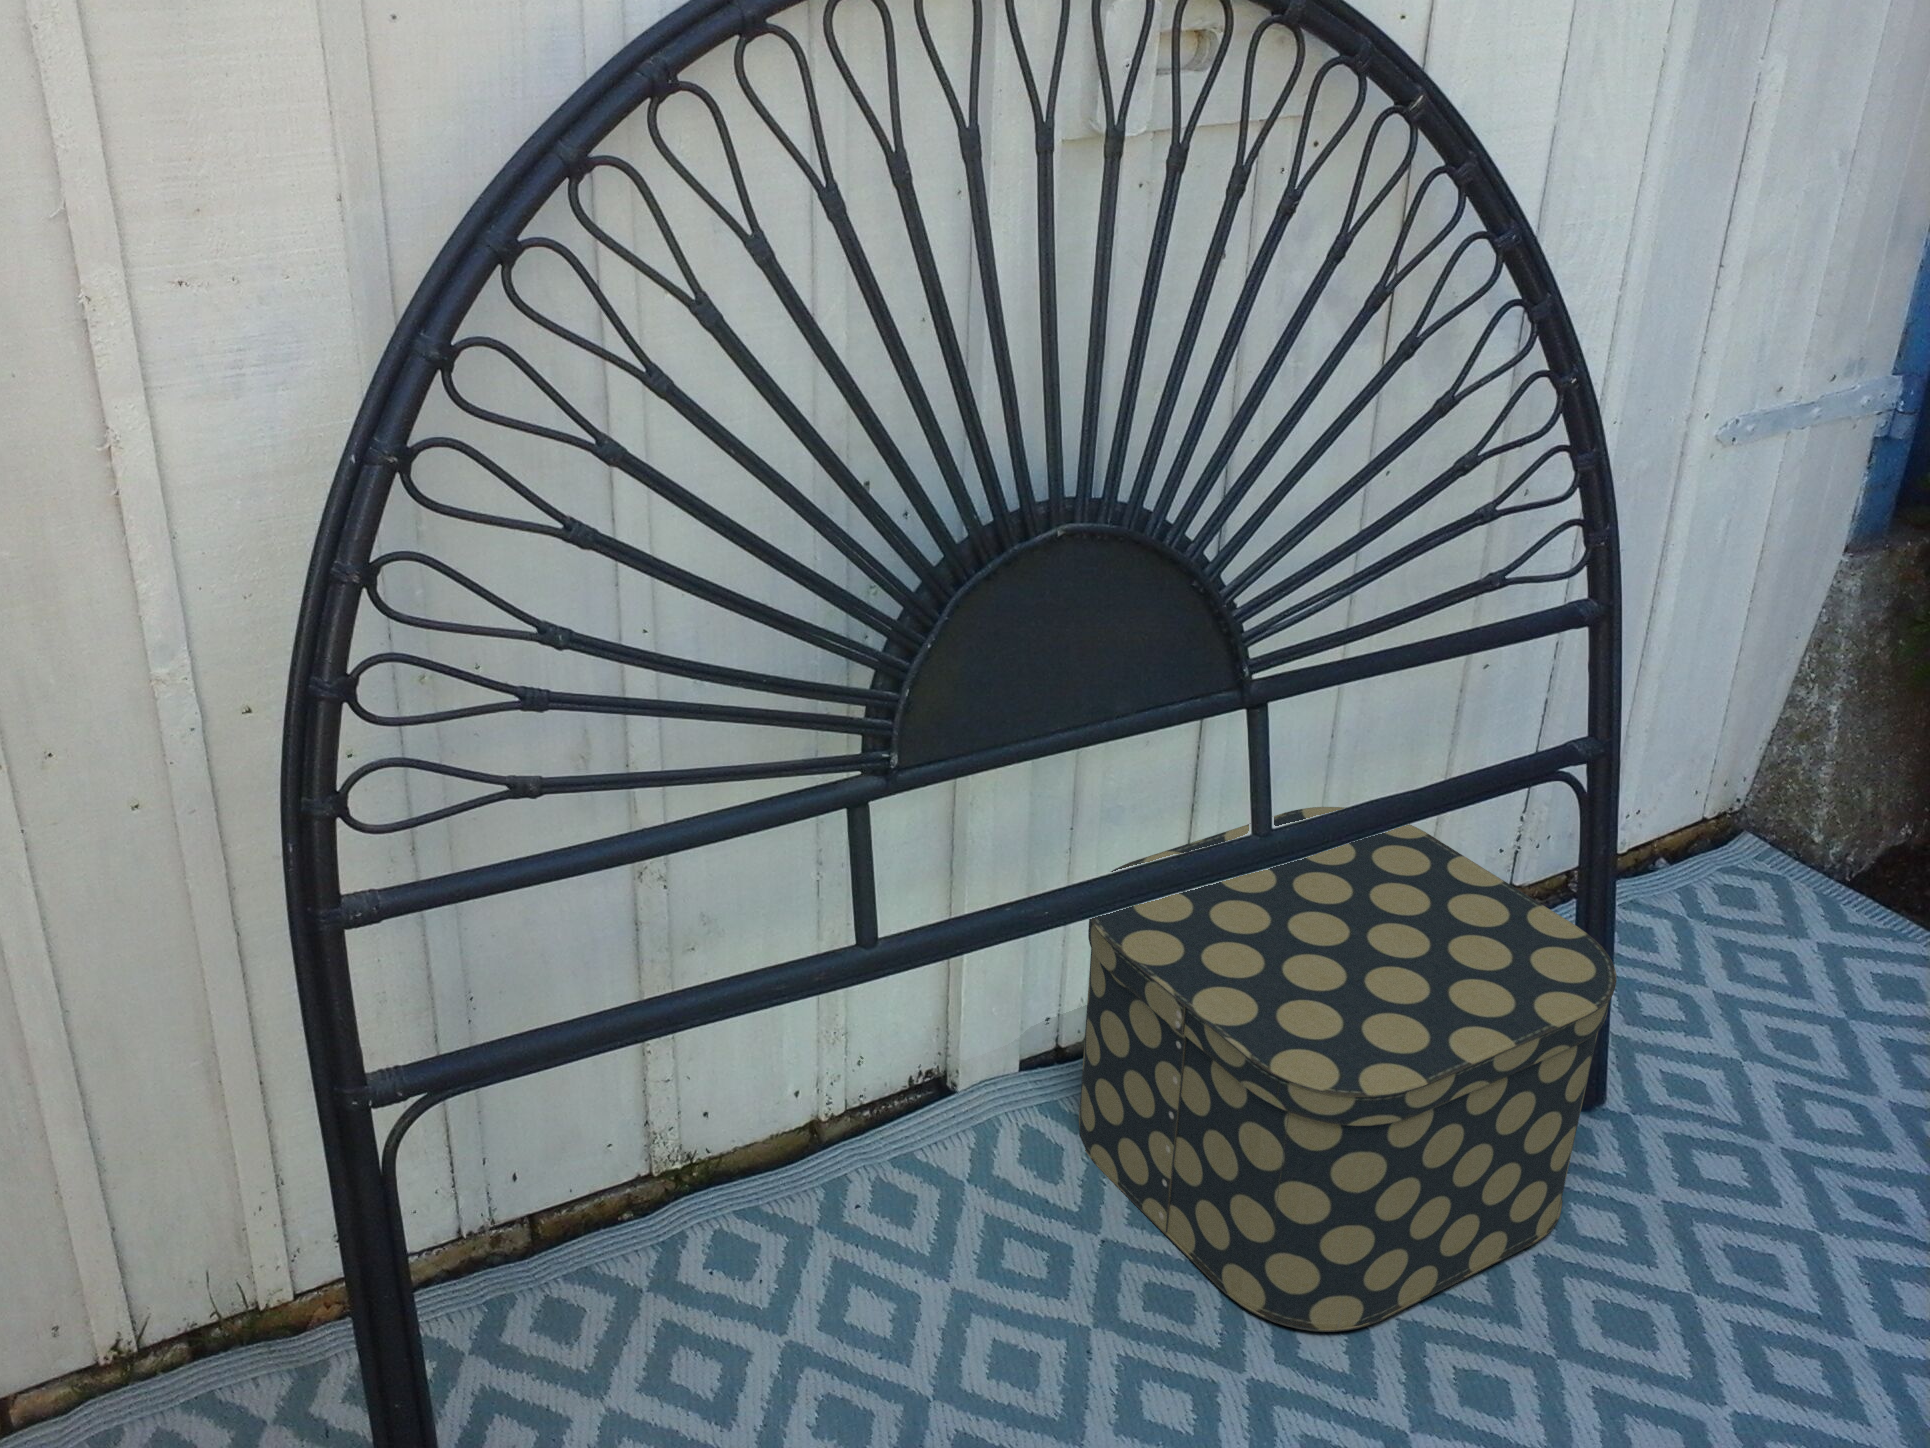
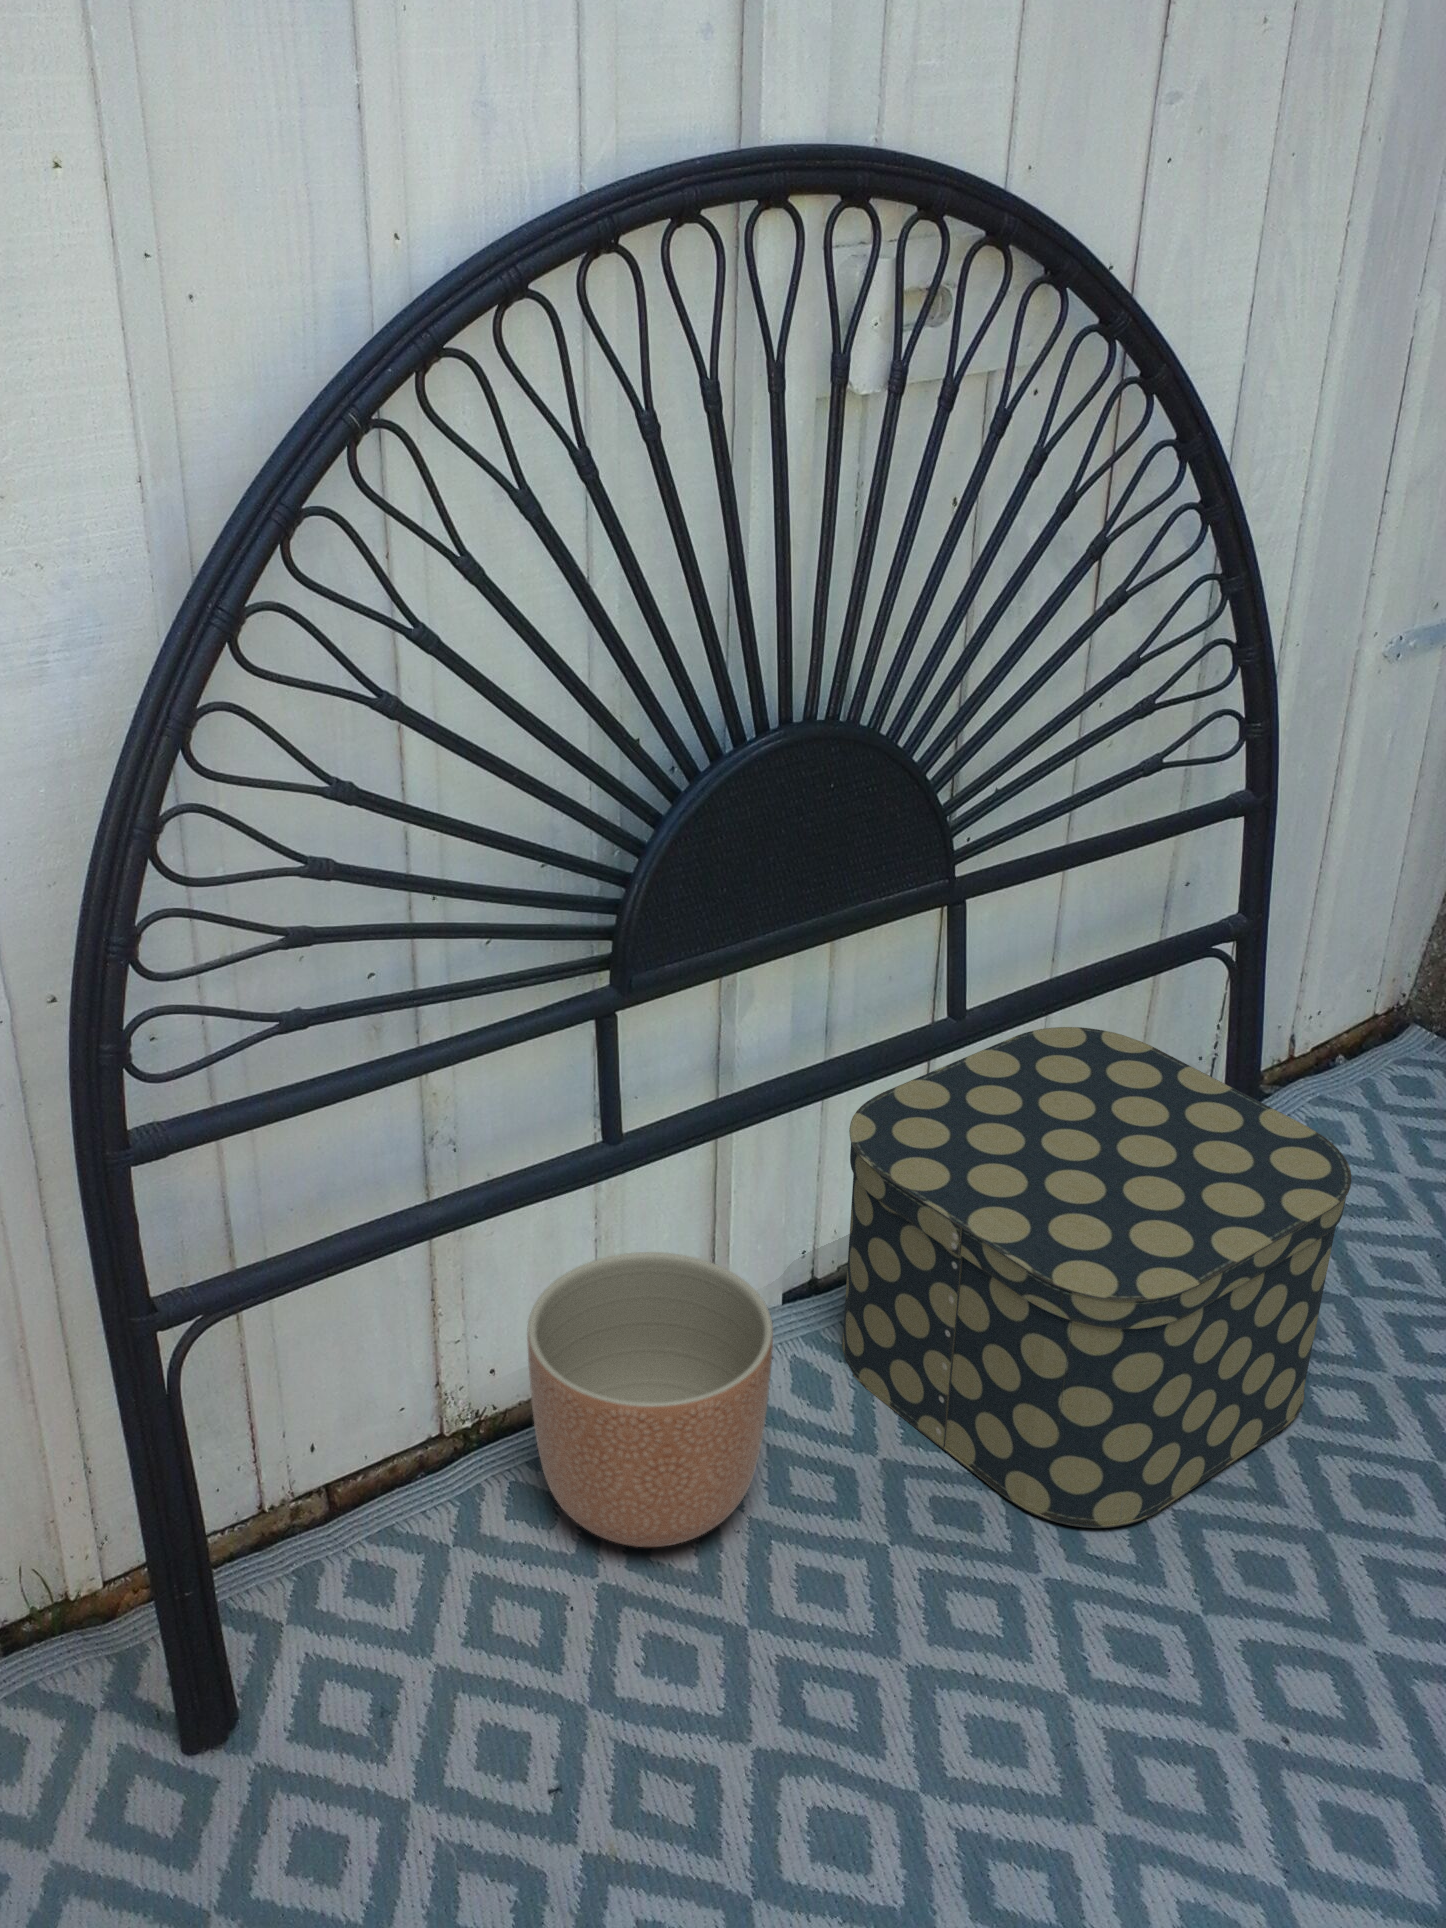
planter: none [727,1007,979,1309] -> present [527,1252,773,1547]

